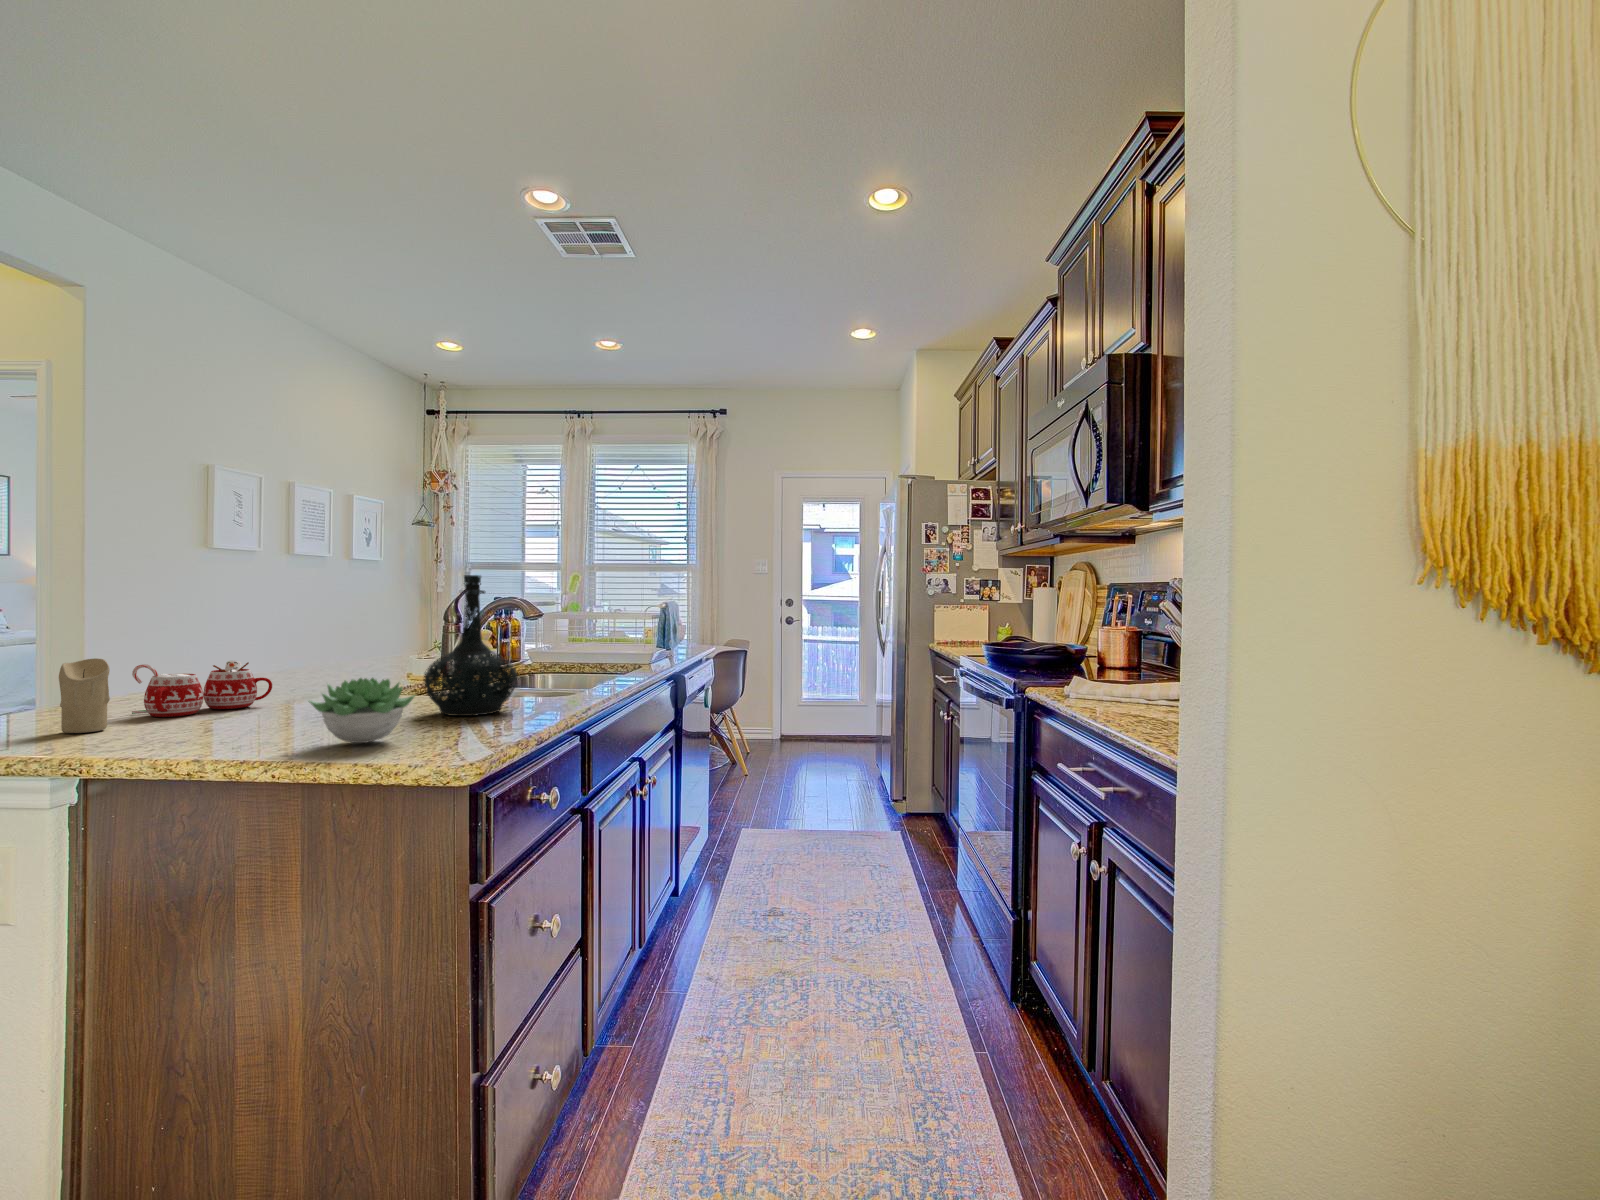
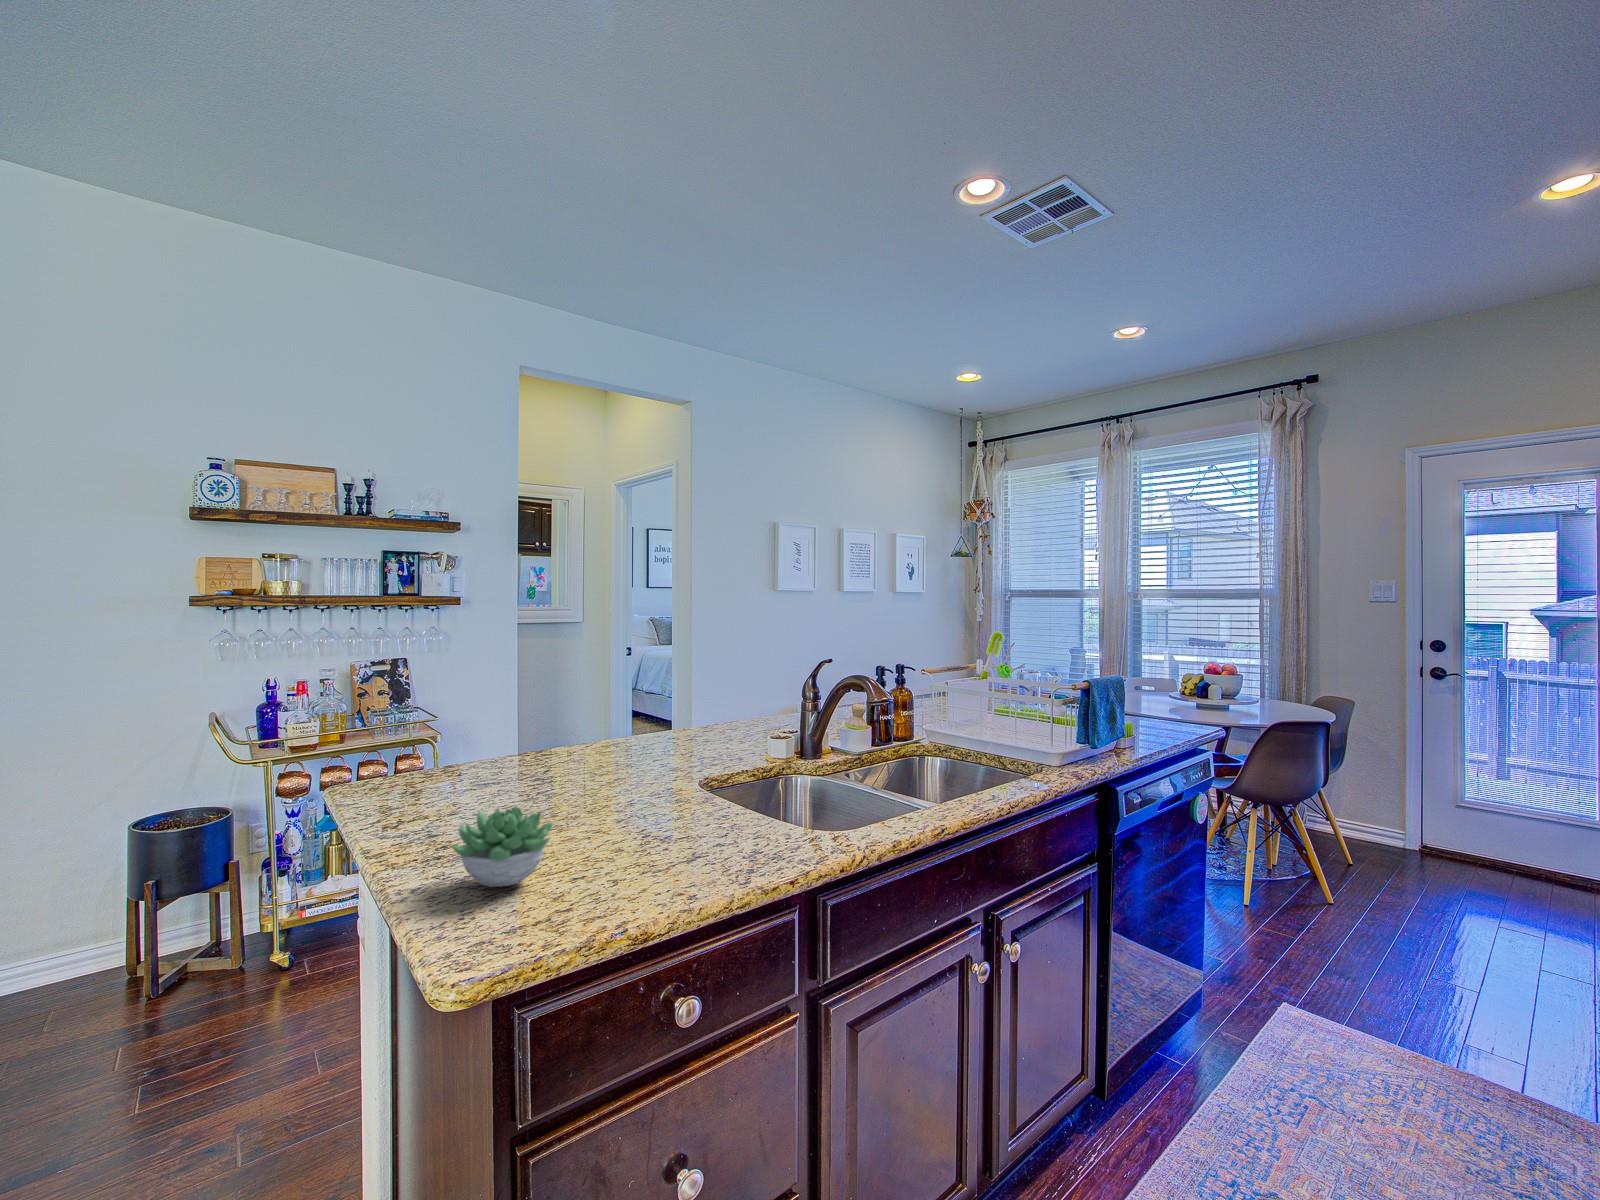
bottle: present [424,575,517,716] -> none [648,675,752,849]
candle: present [59,658,110,733] -> none [412,741,446,807]
mug: present [132,660,272,717] -> none [492,740,599,792]

